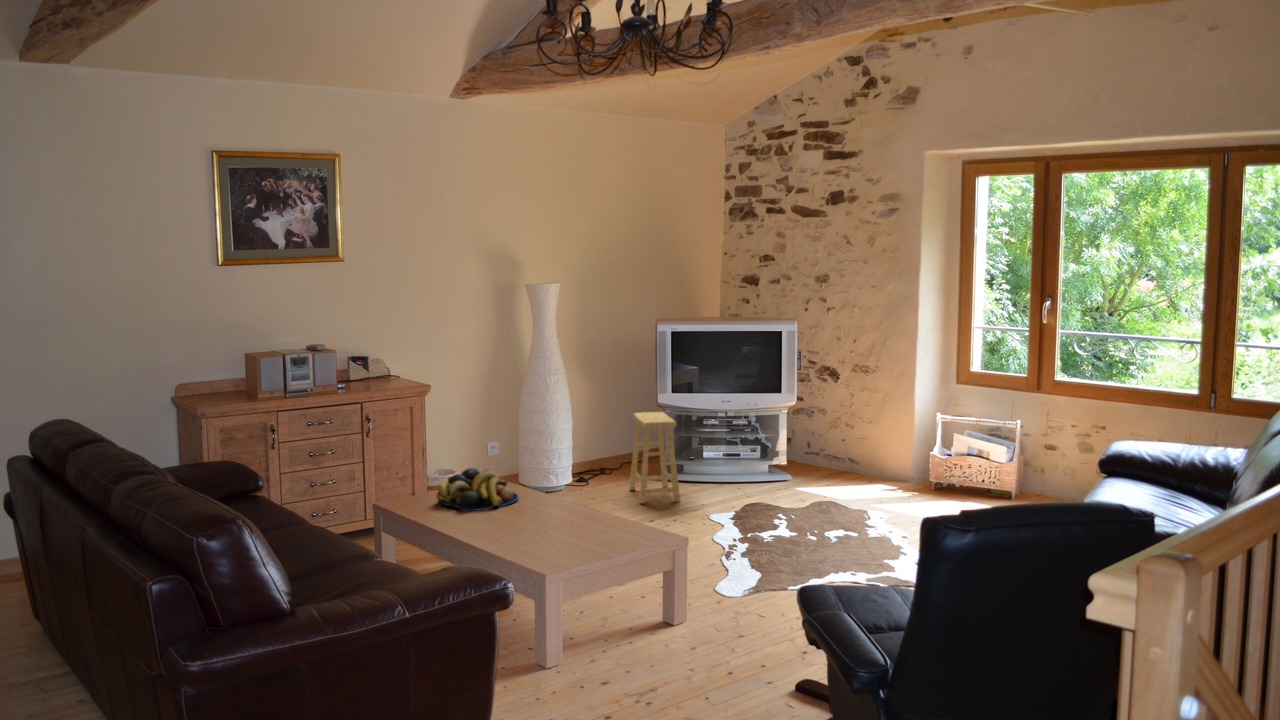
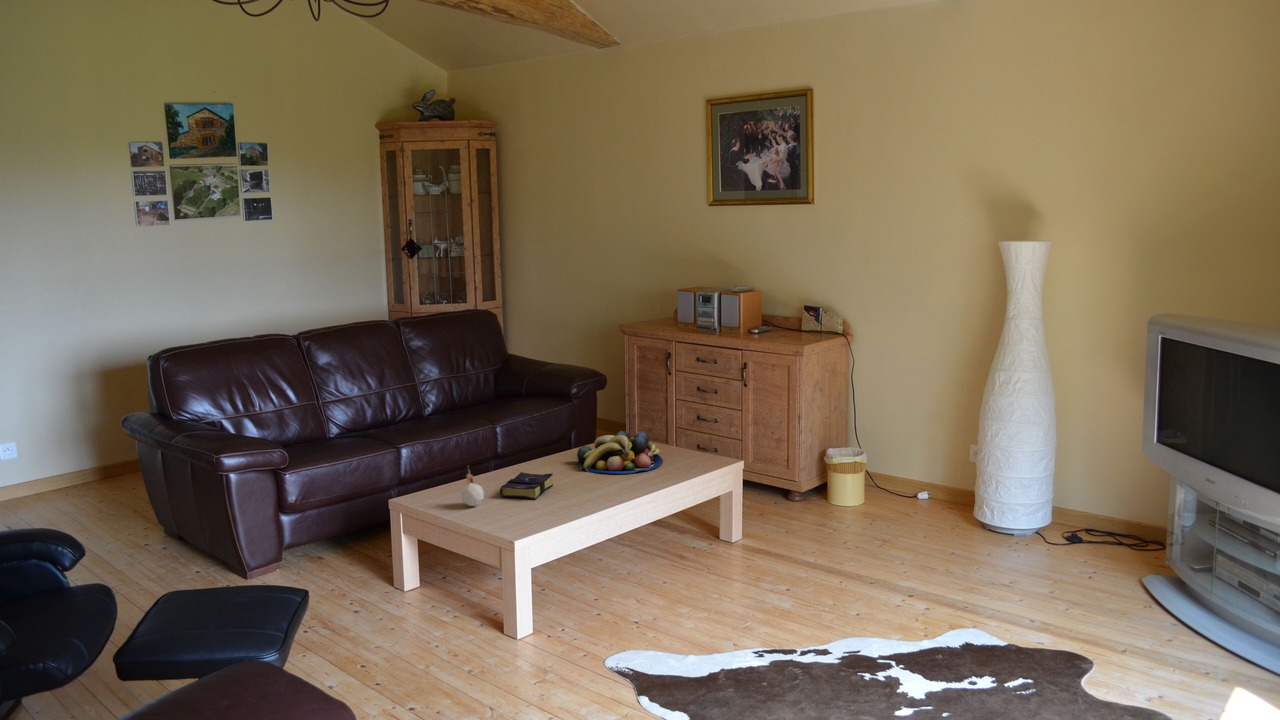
footstool: present [629,412,681,503] -> none [981,460,1110,613]
candle: none [576,498,598,534] -> present [461,470,484,506]
book: none [524,503,581,526] -> present [500,472,553,500]

